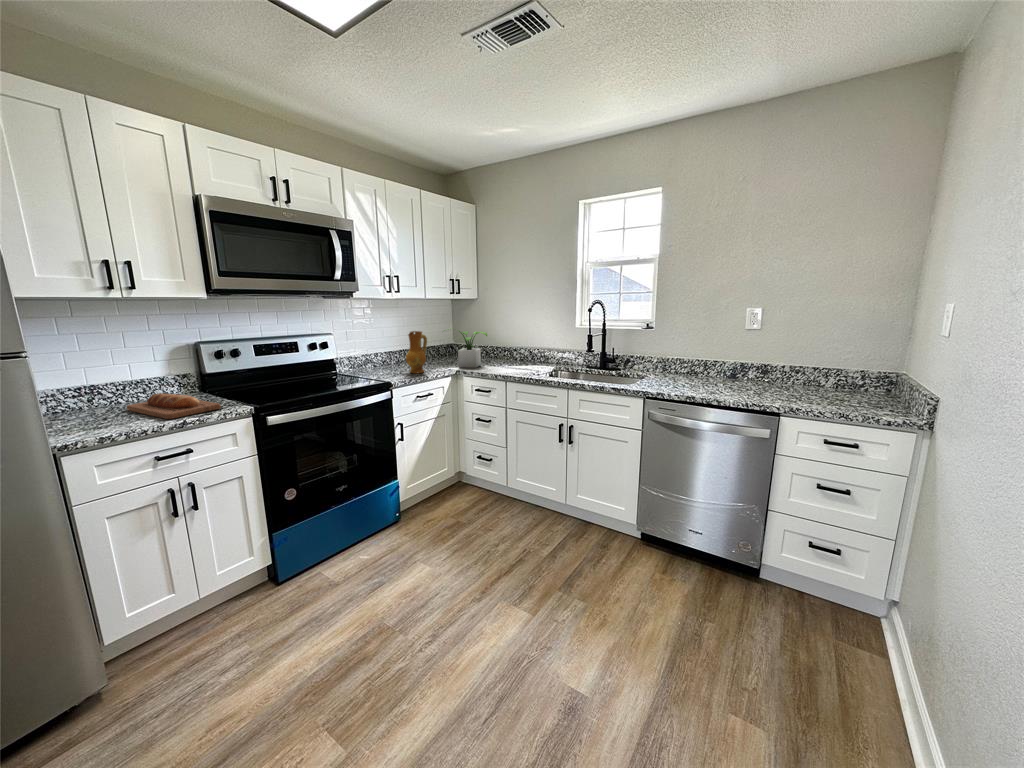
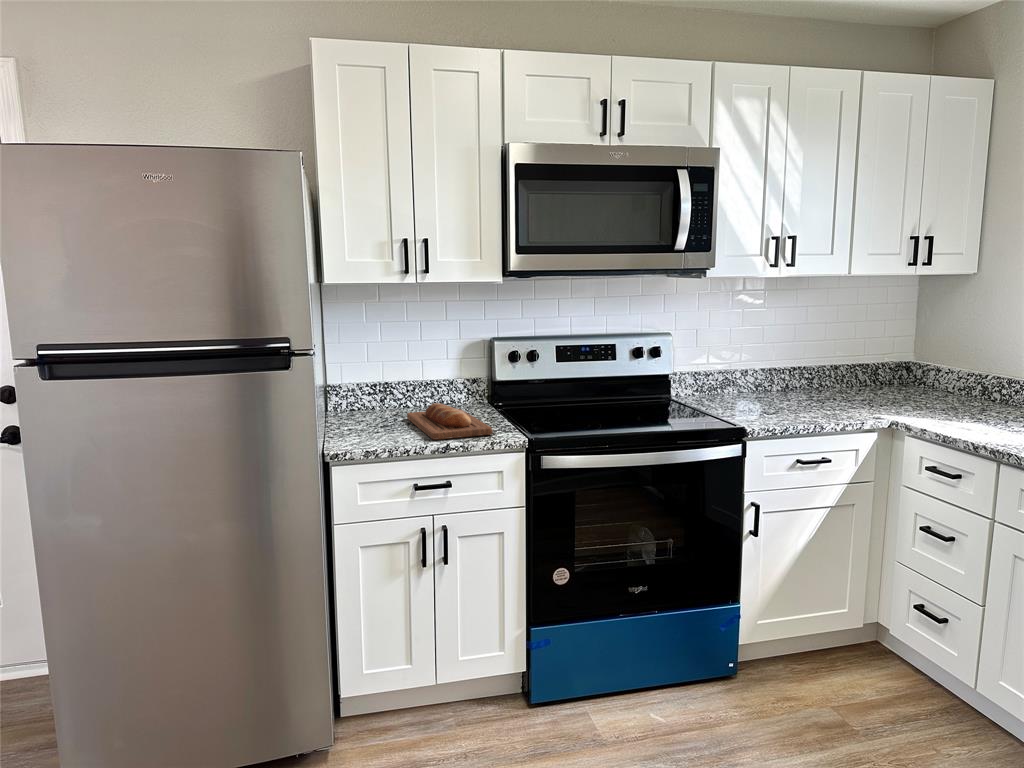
ceramic jug: present [406,331,427,373] -> none [788,338,835,417]
potted plant: present [458,331,487,368] -> none [869,336,976,420]

